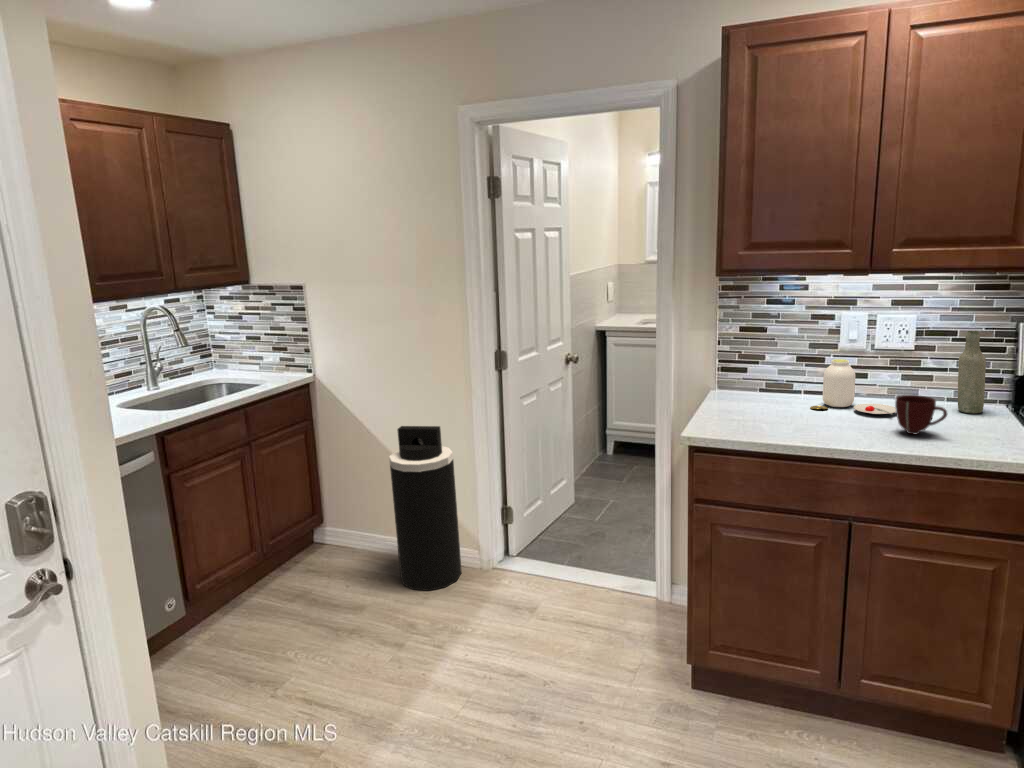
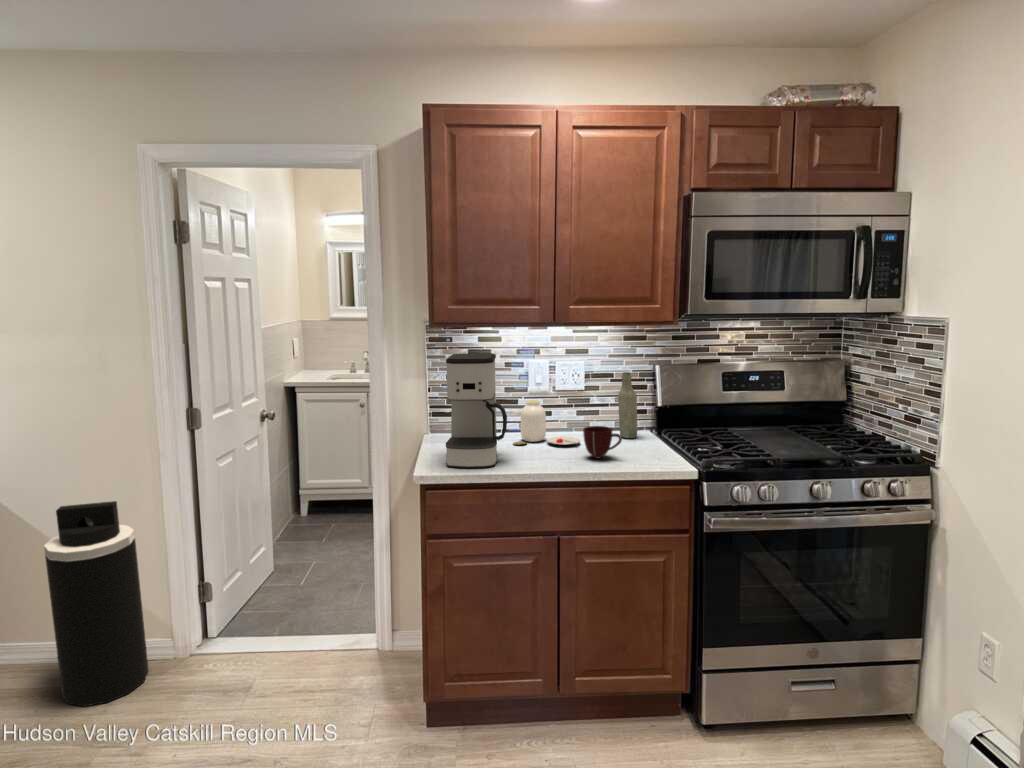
coffee maker: none [724,305,798,431] -> present [446,353,507,468]

